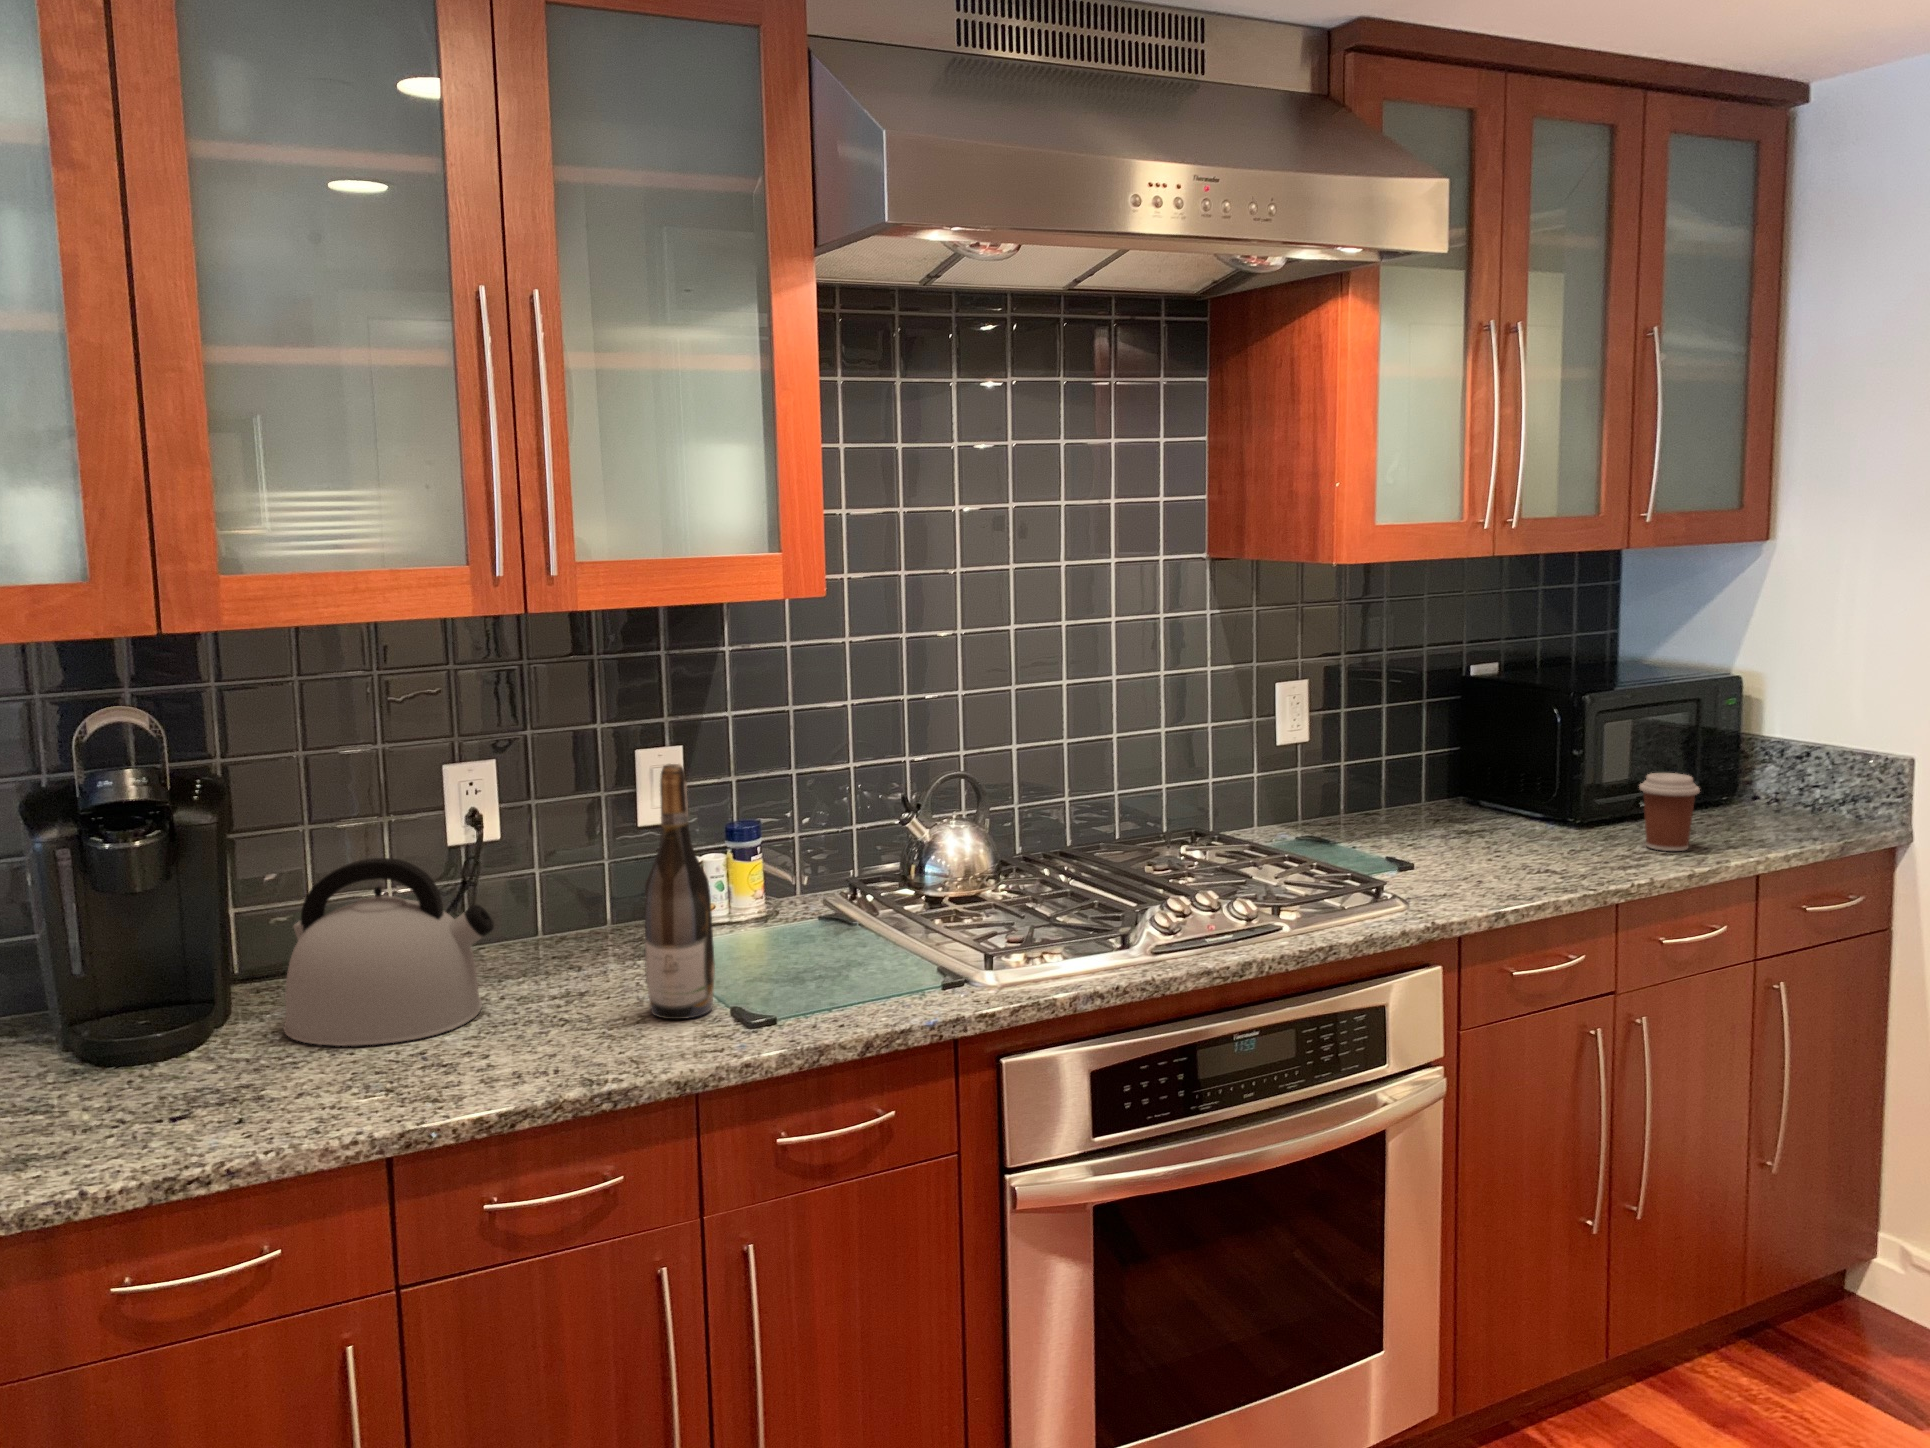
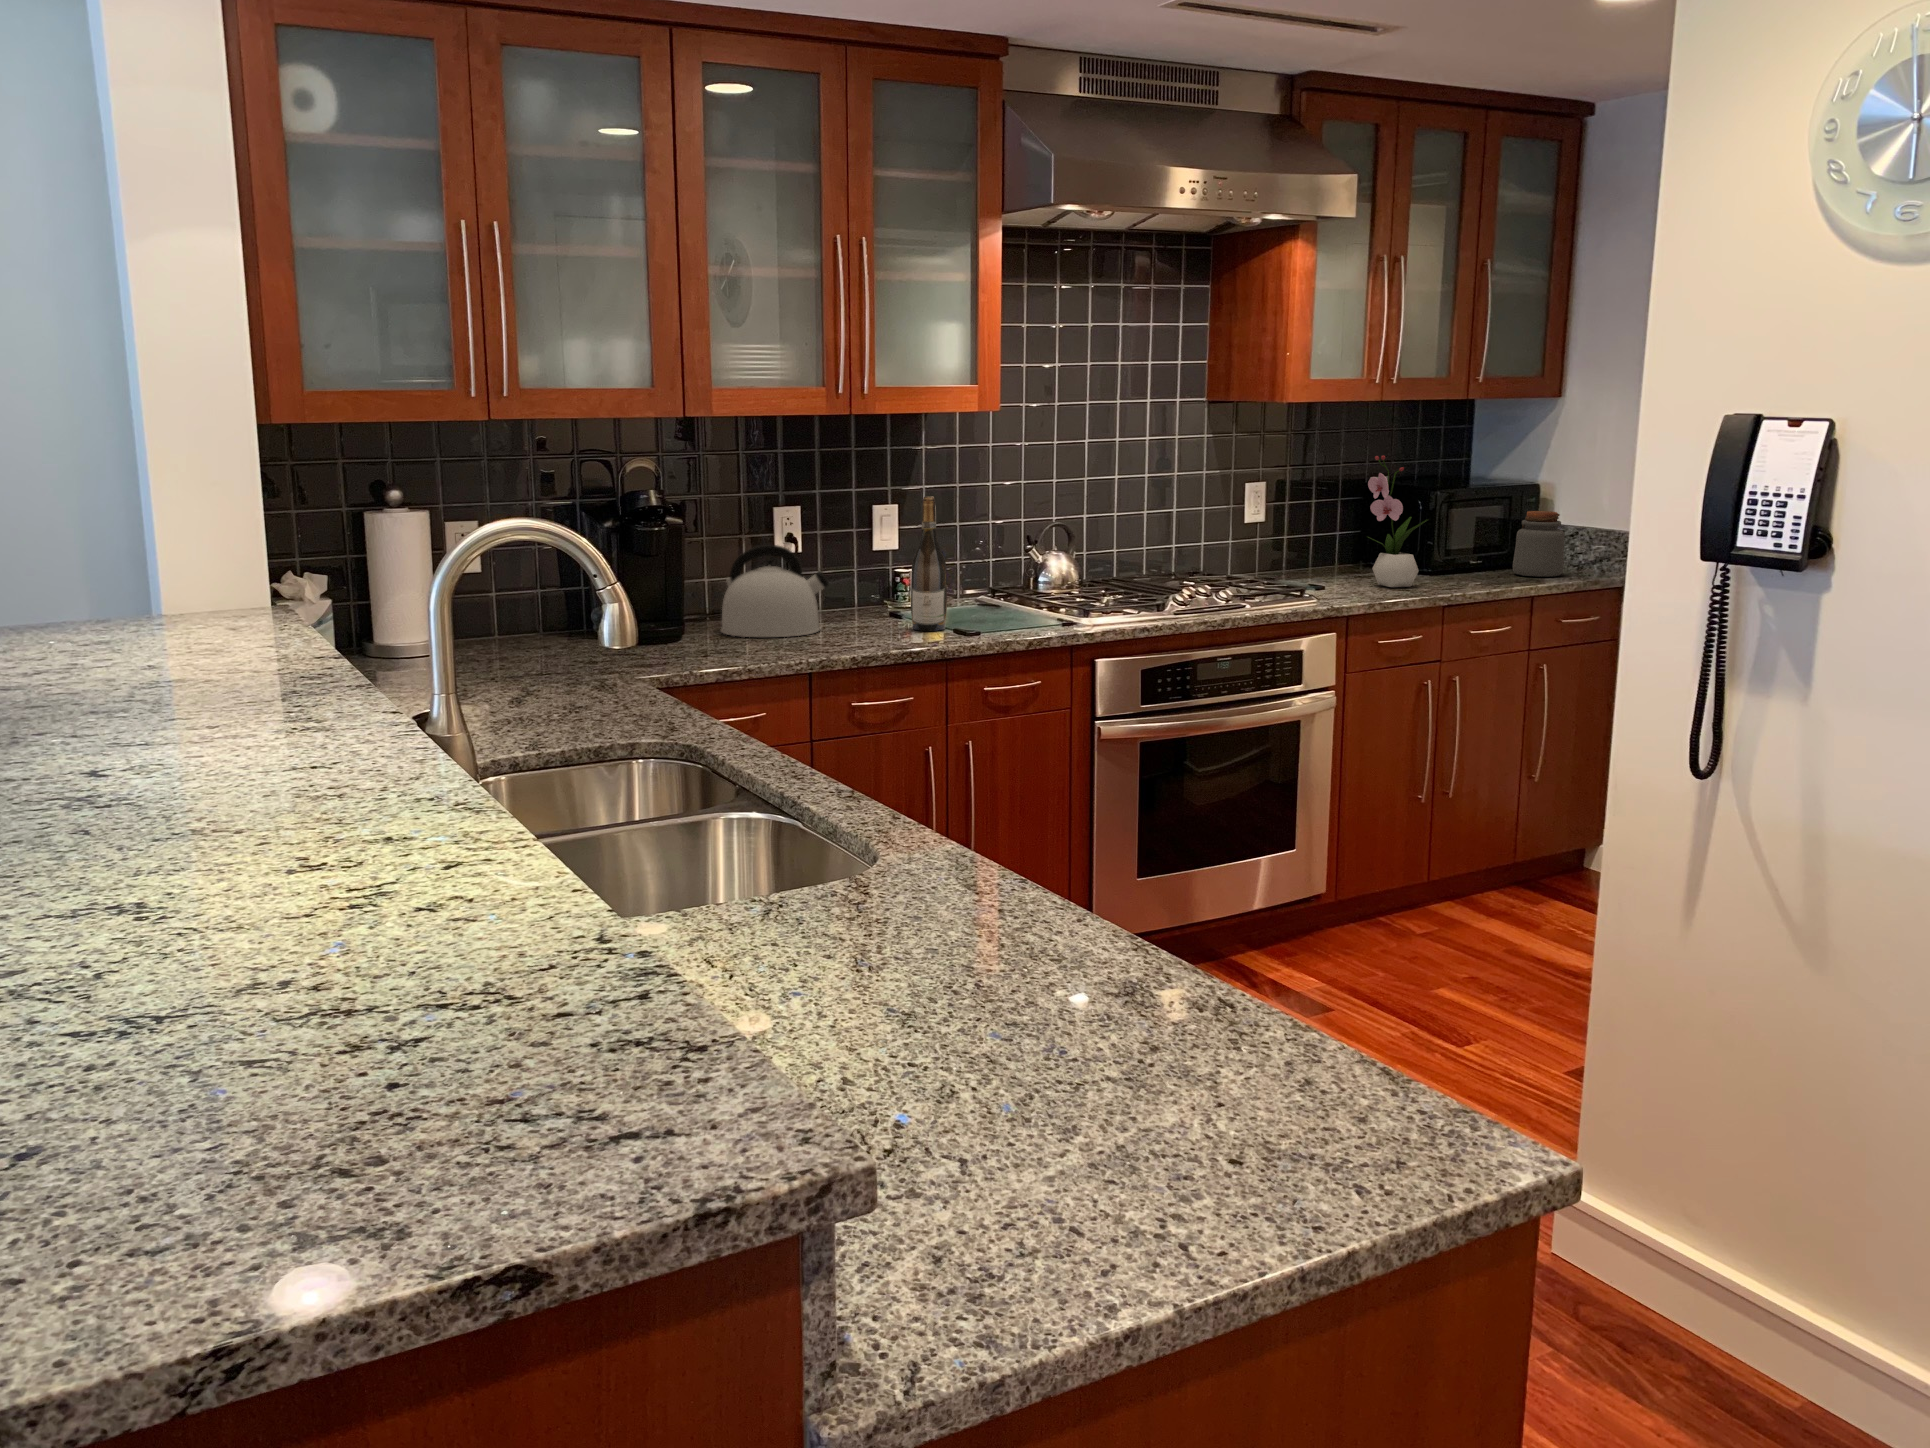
flower arrangement: none [1480,646,1586,866] -> present [1368,455,1427,587]
jar: none [1714,724,1801,834] -> present [1513,511,1565,577]
coffee cup: present [1639,773,1700,851] -> none [1464,537,1498,583]

